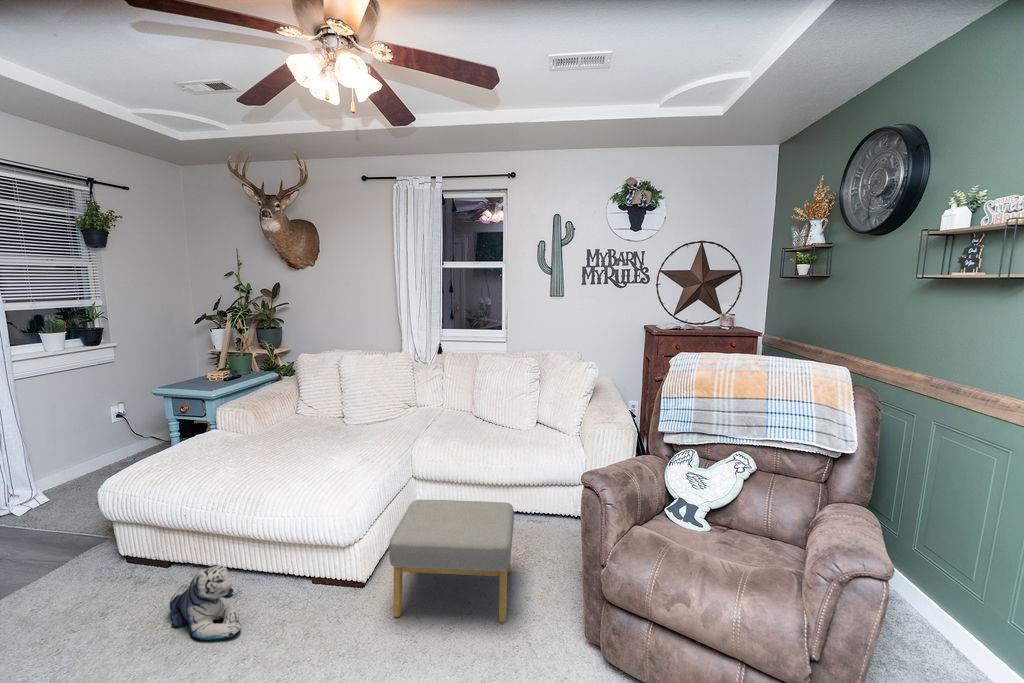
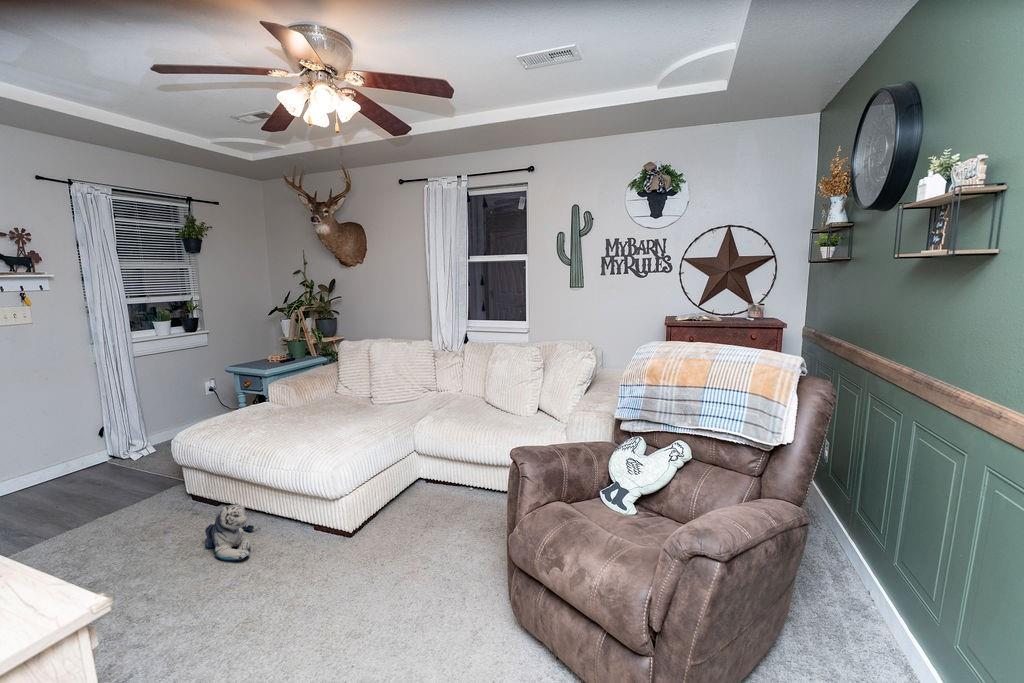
footstool: present [389,500,514,622] -> none [358,468,479,580]

